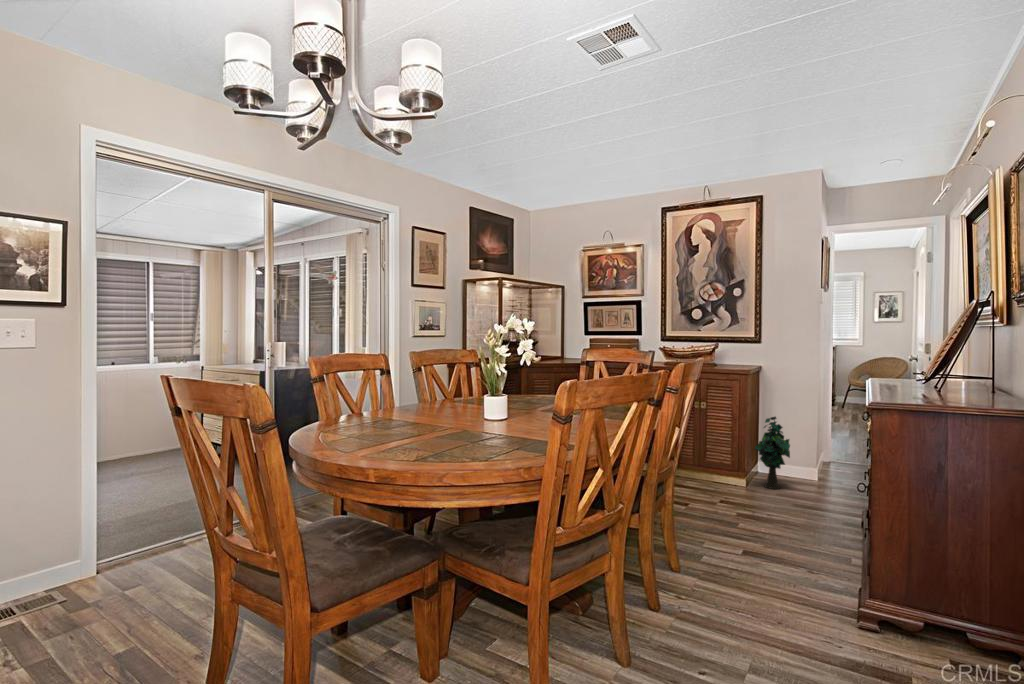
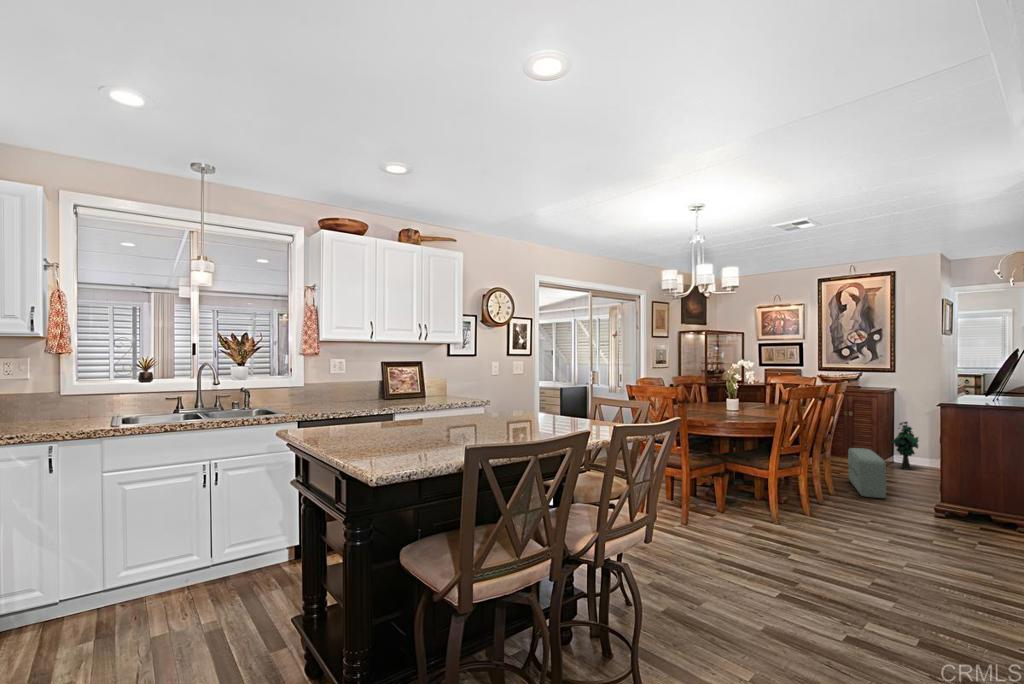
pouf: none [697,471,759,575] -> present [848,448,886,498]

